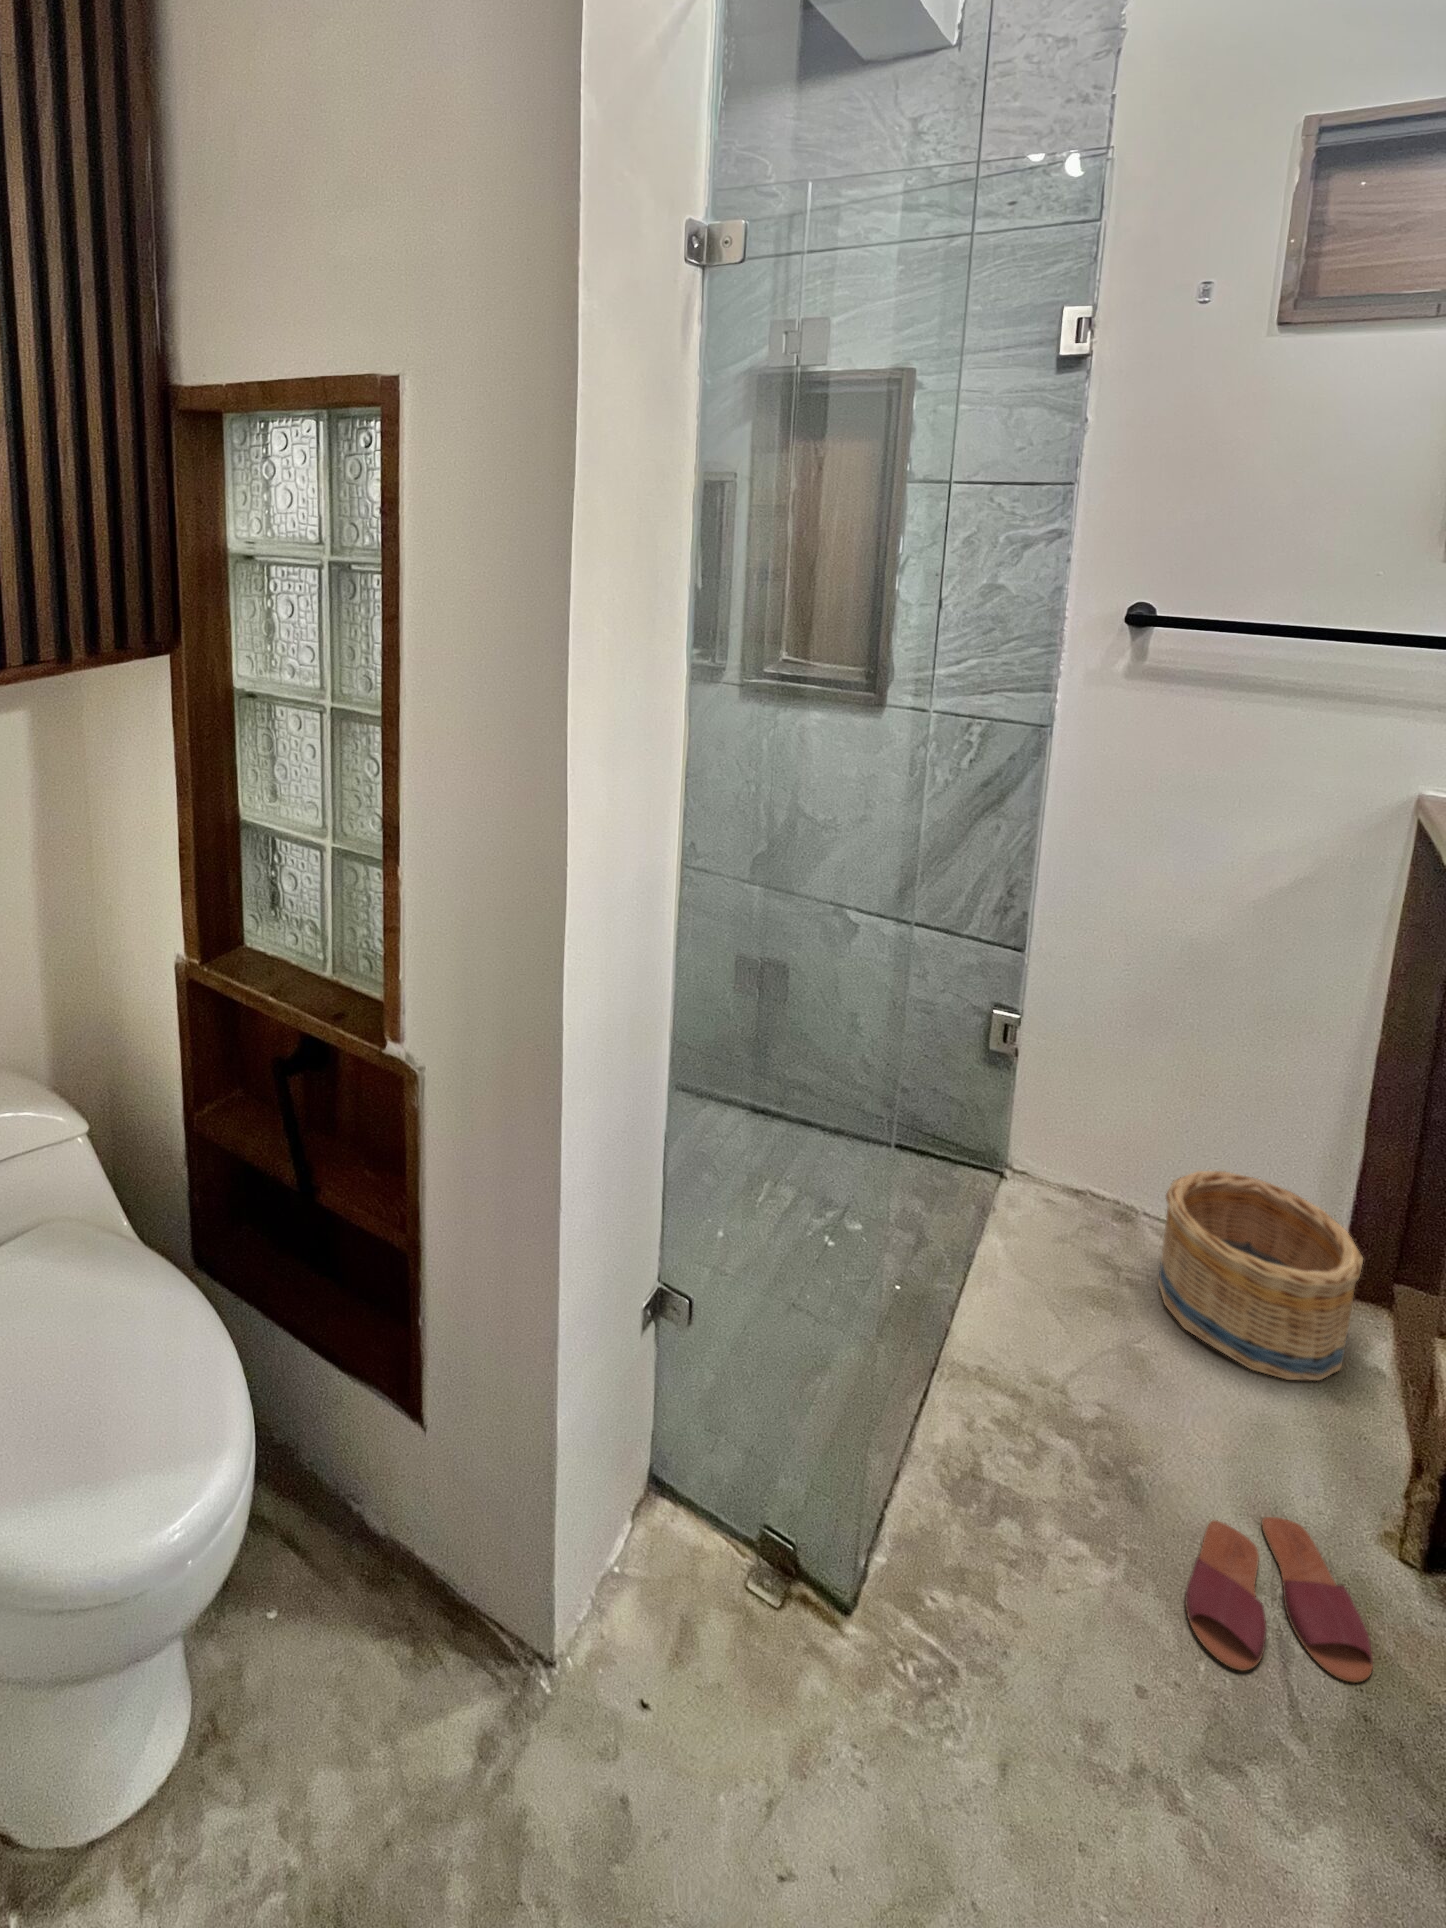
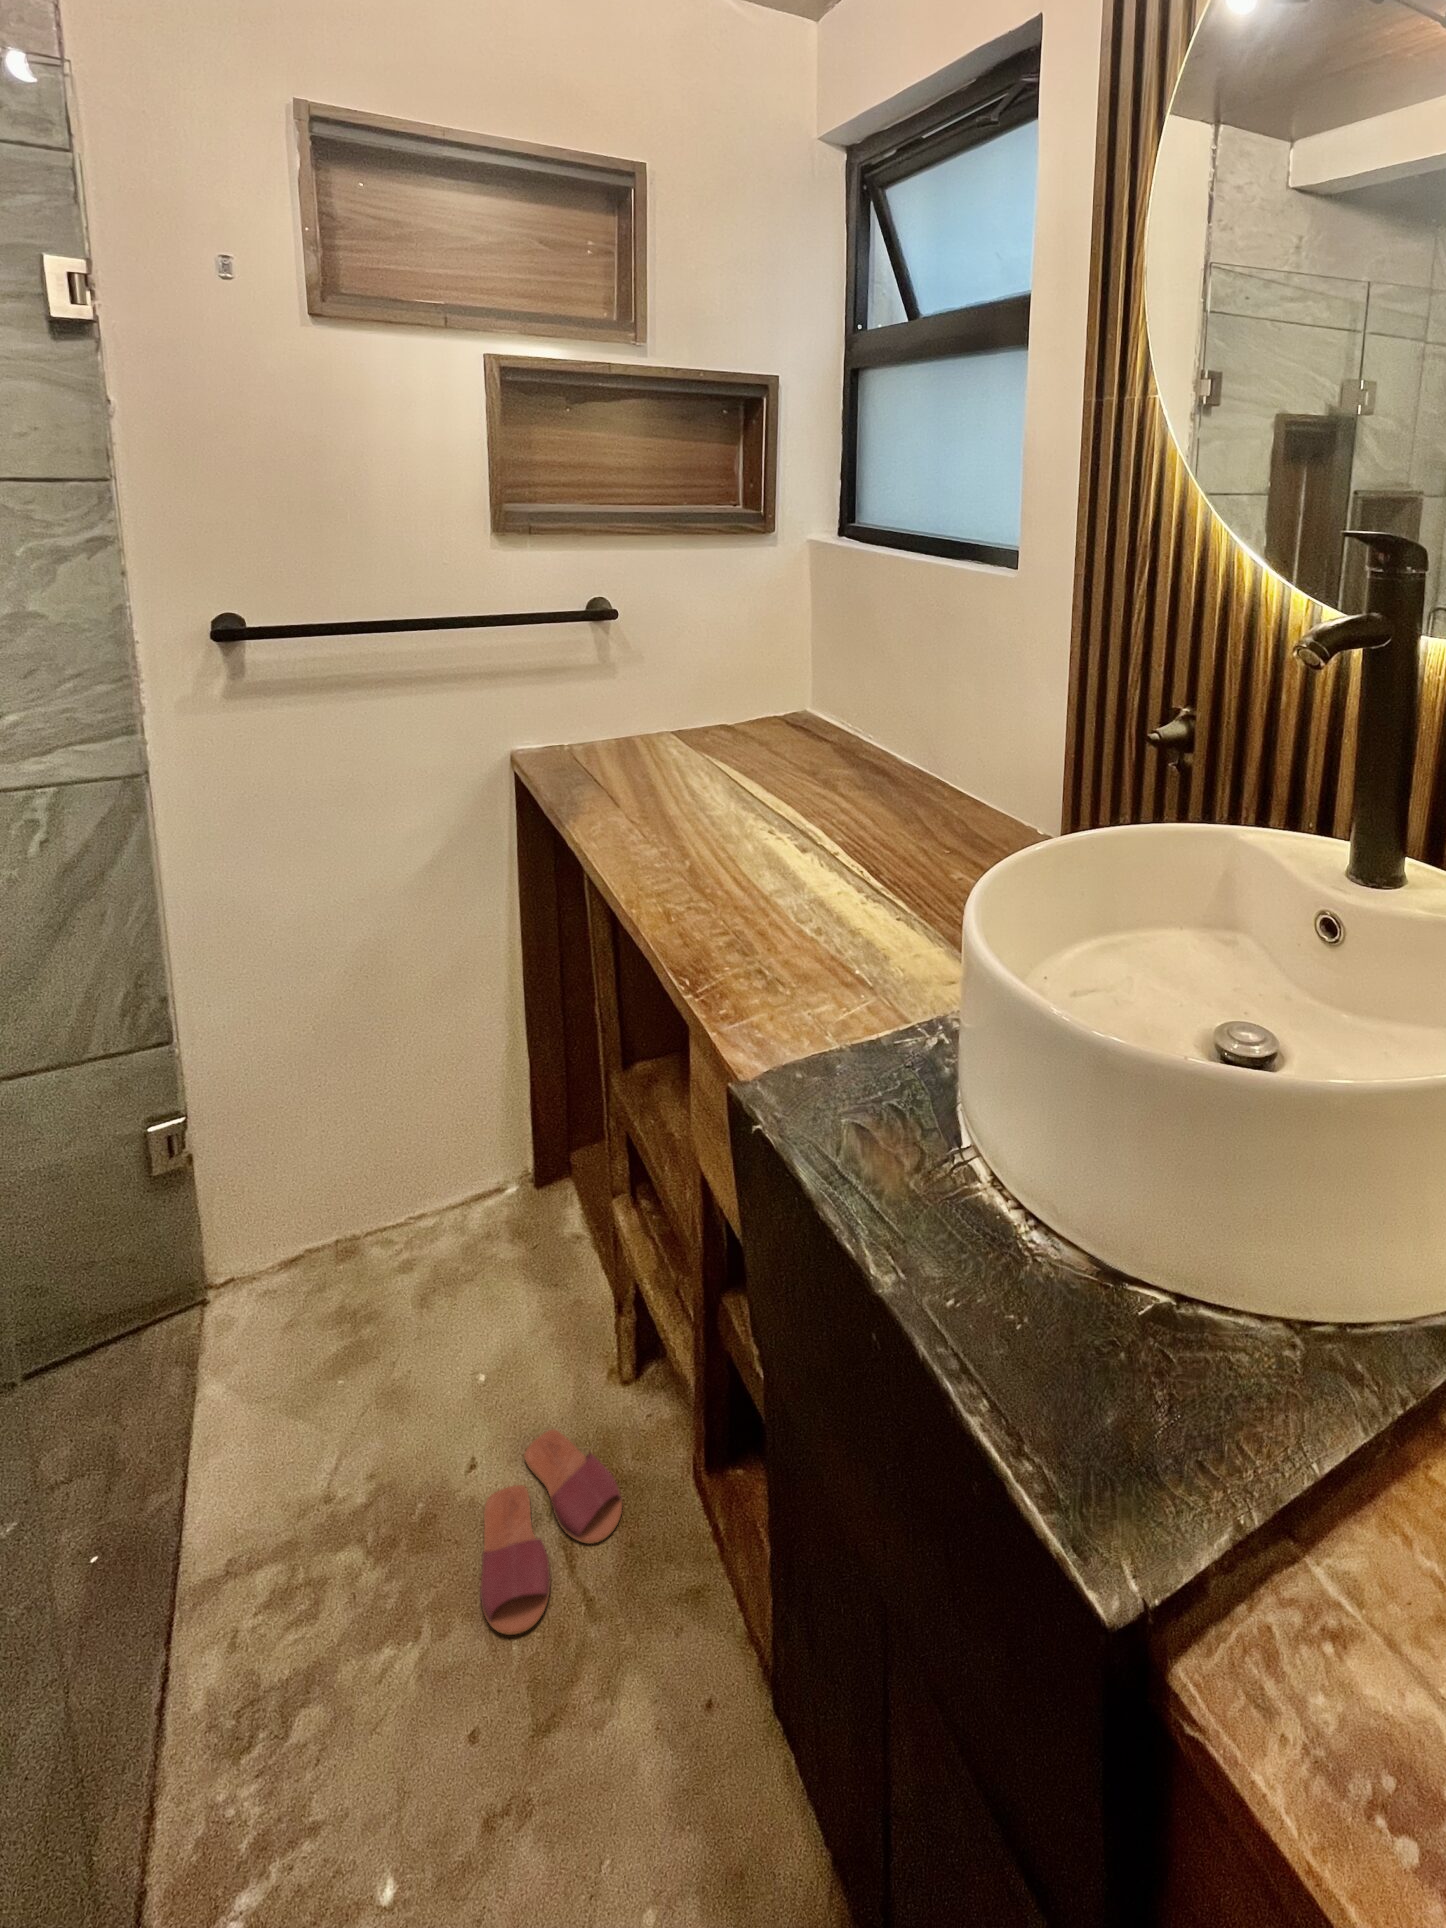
basket: present [1158,1171,1363,1380] -> none [383,1132,550,1326]

